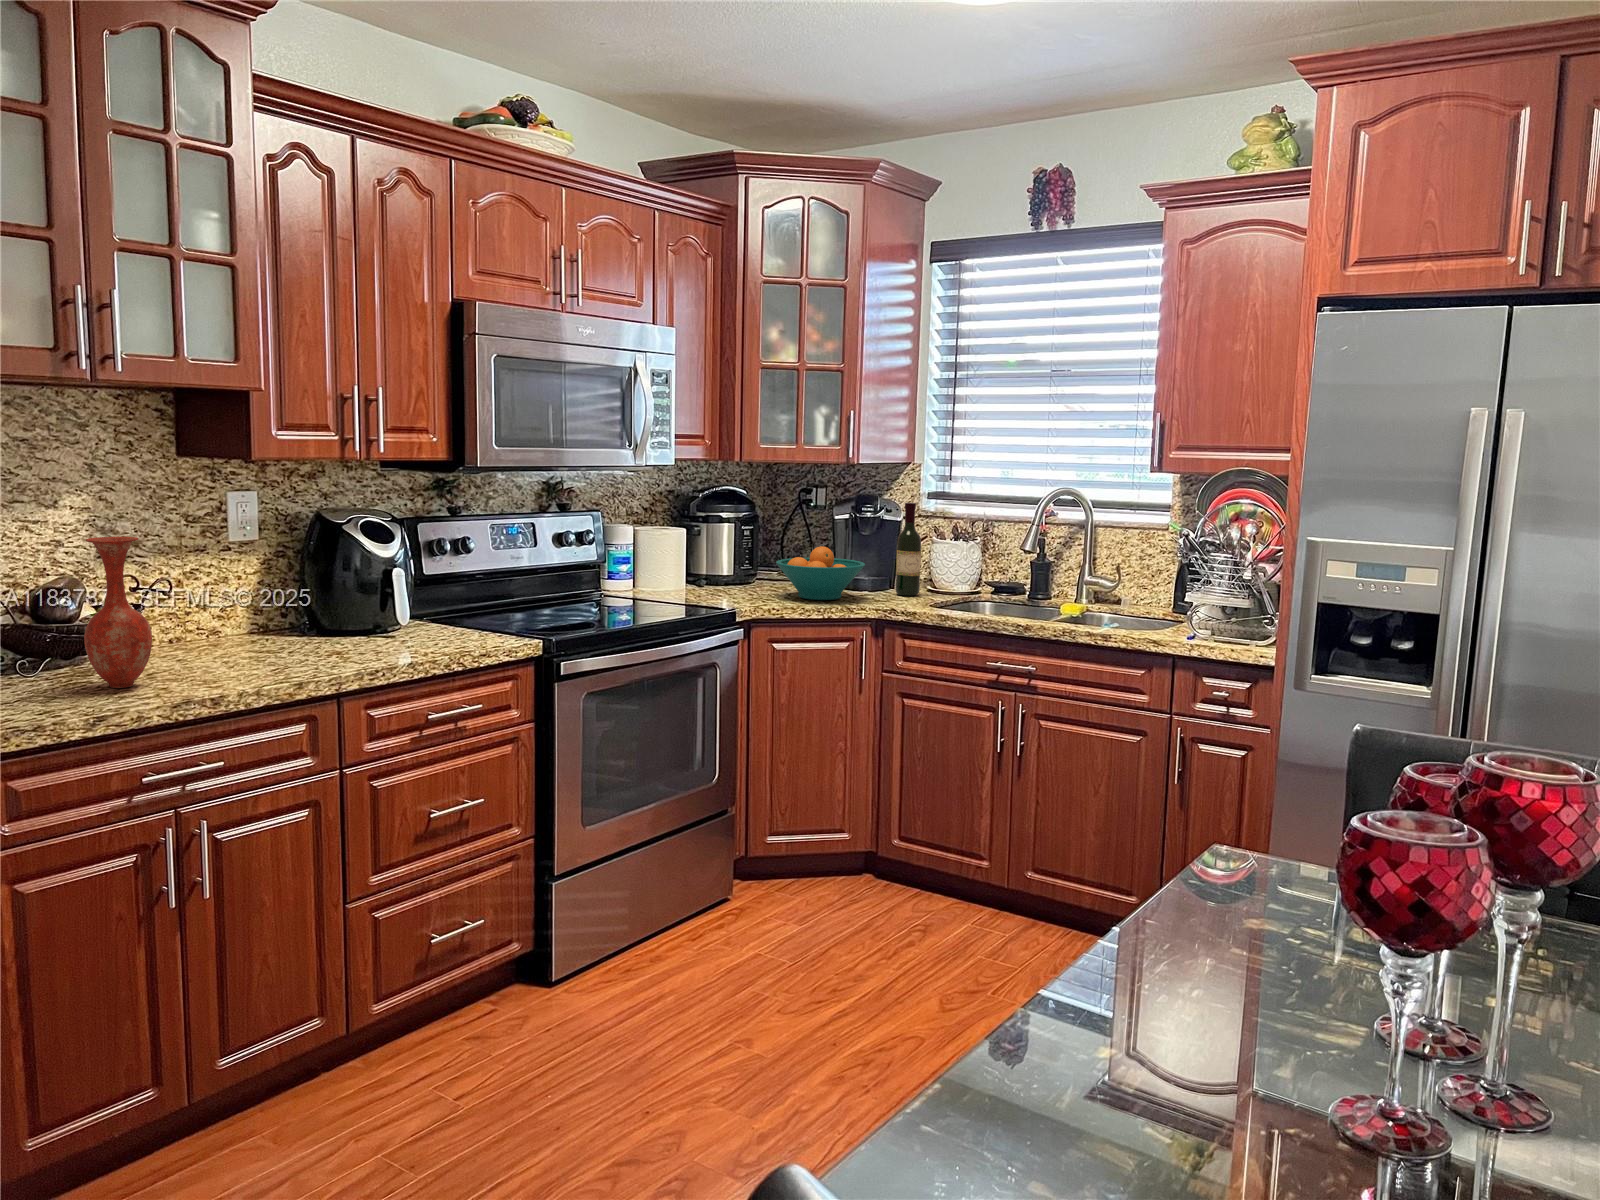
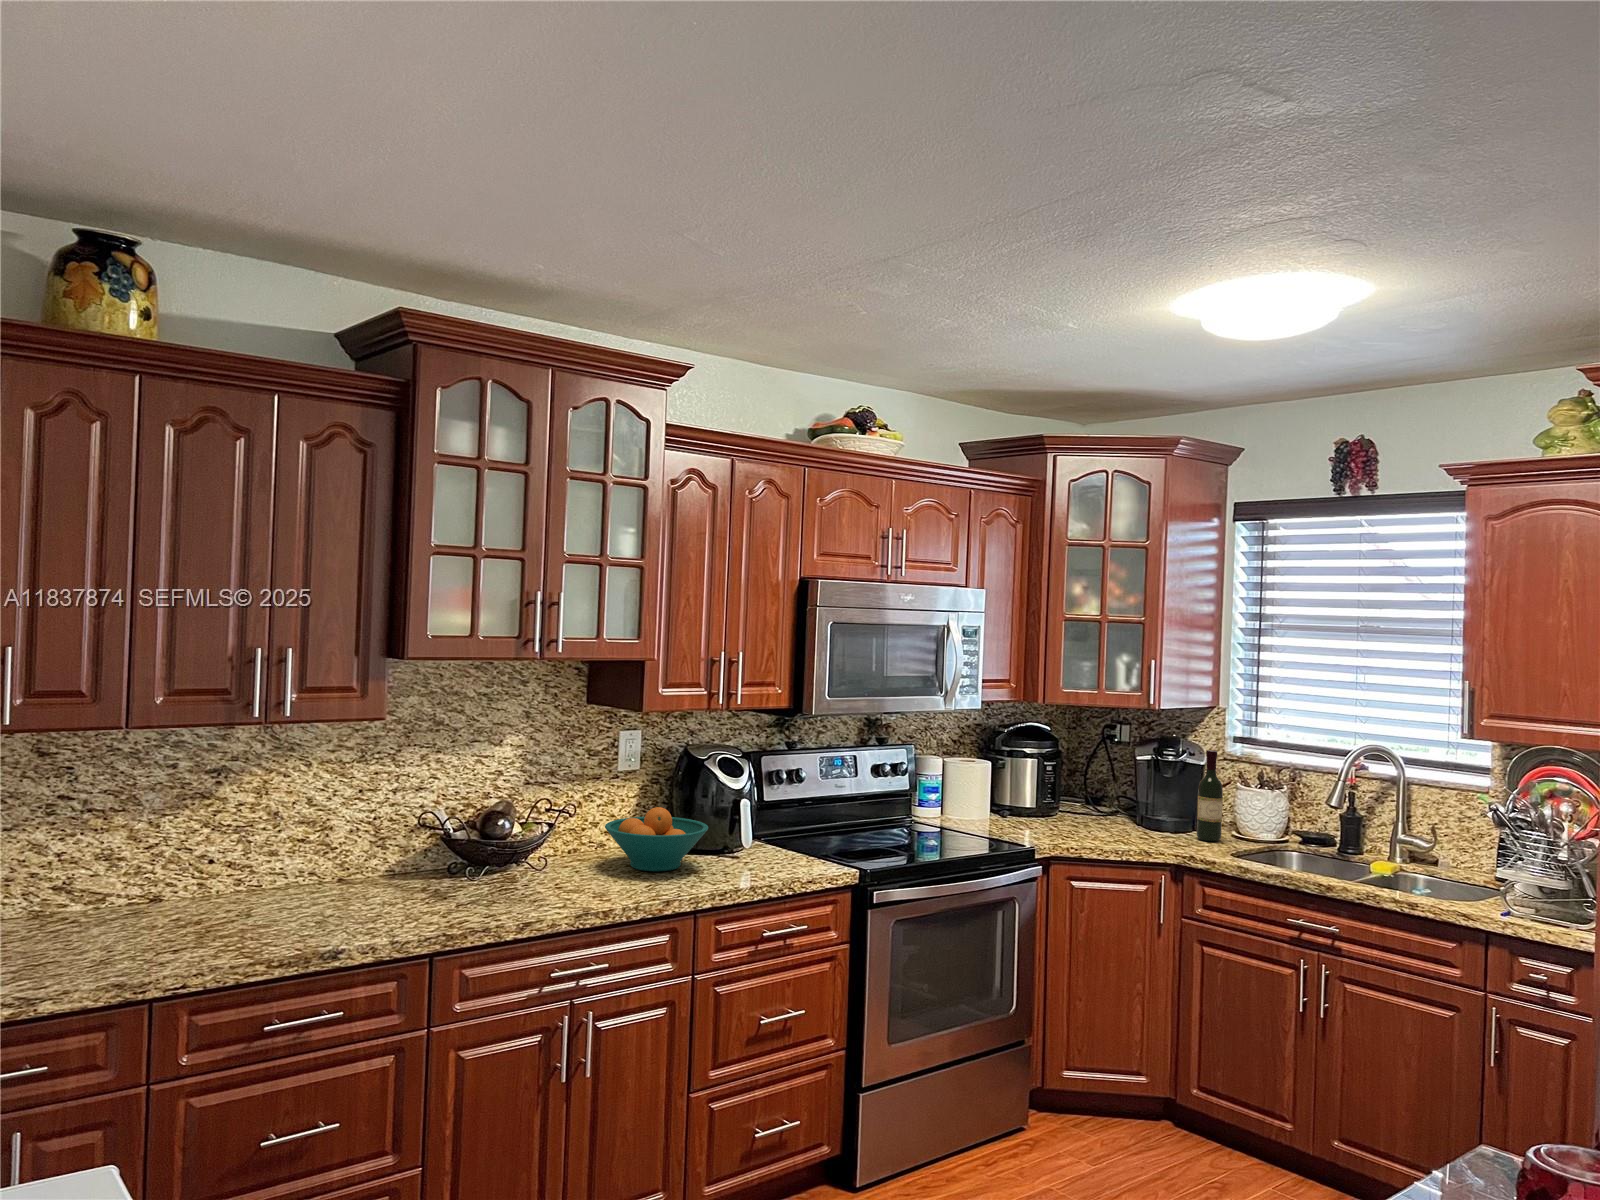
vase: present [84,537,152,688] -> none [518,777,564,896]
fruit bowl: present [776,546,865,600] -> present [605,807,708,871]

